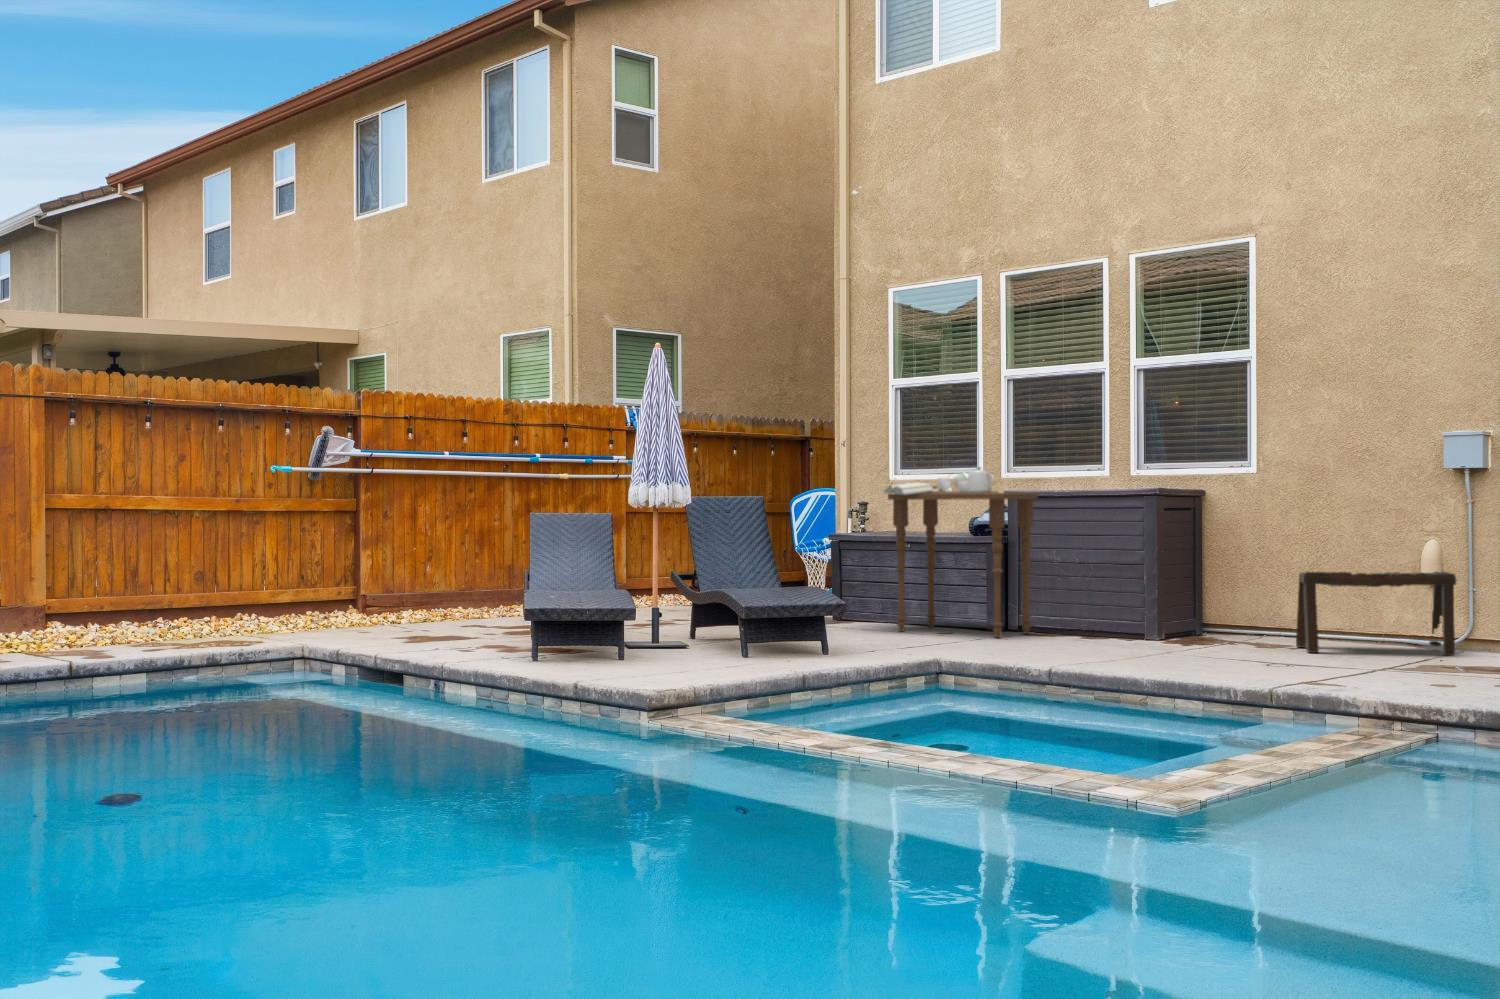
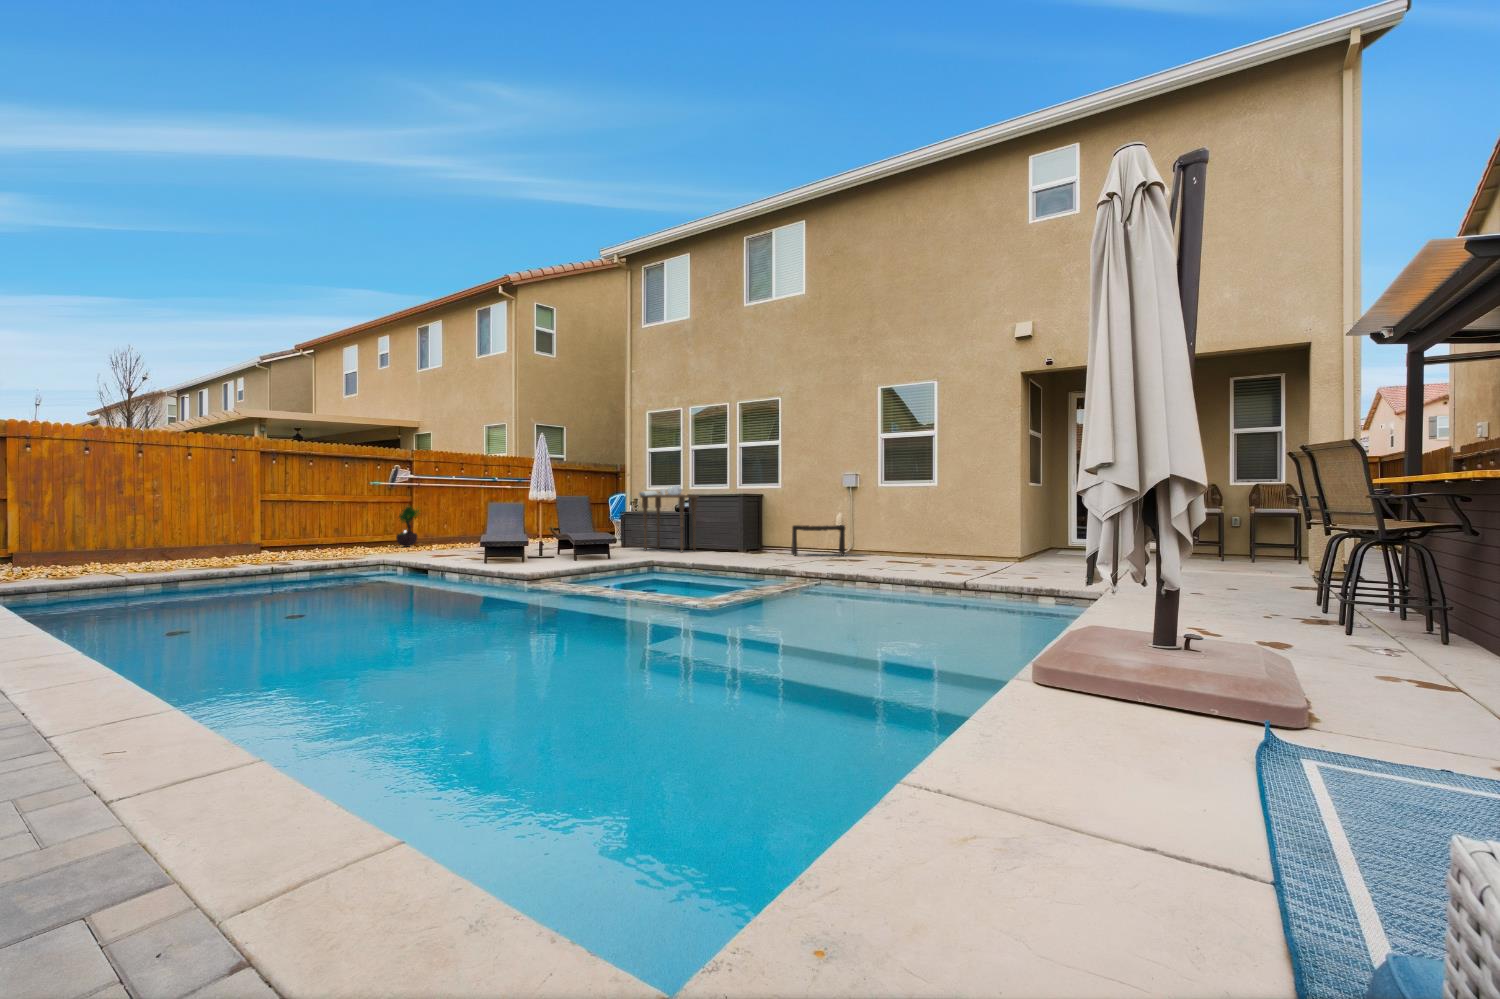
potted tree: none [318,513,377,615] -> present [396,507,420,547]

